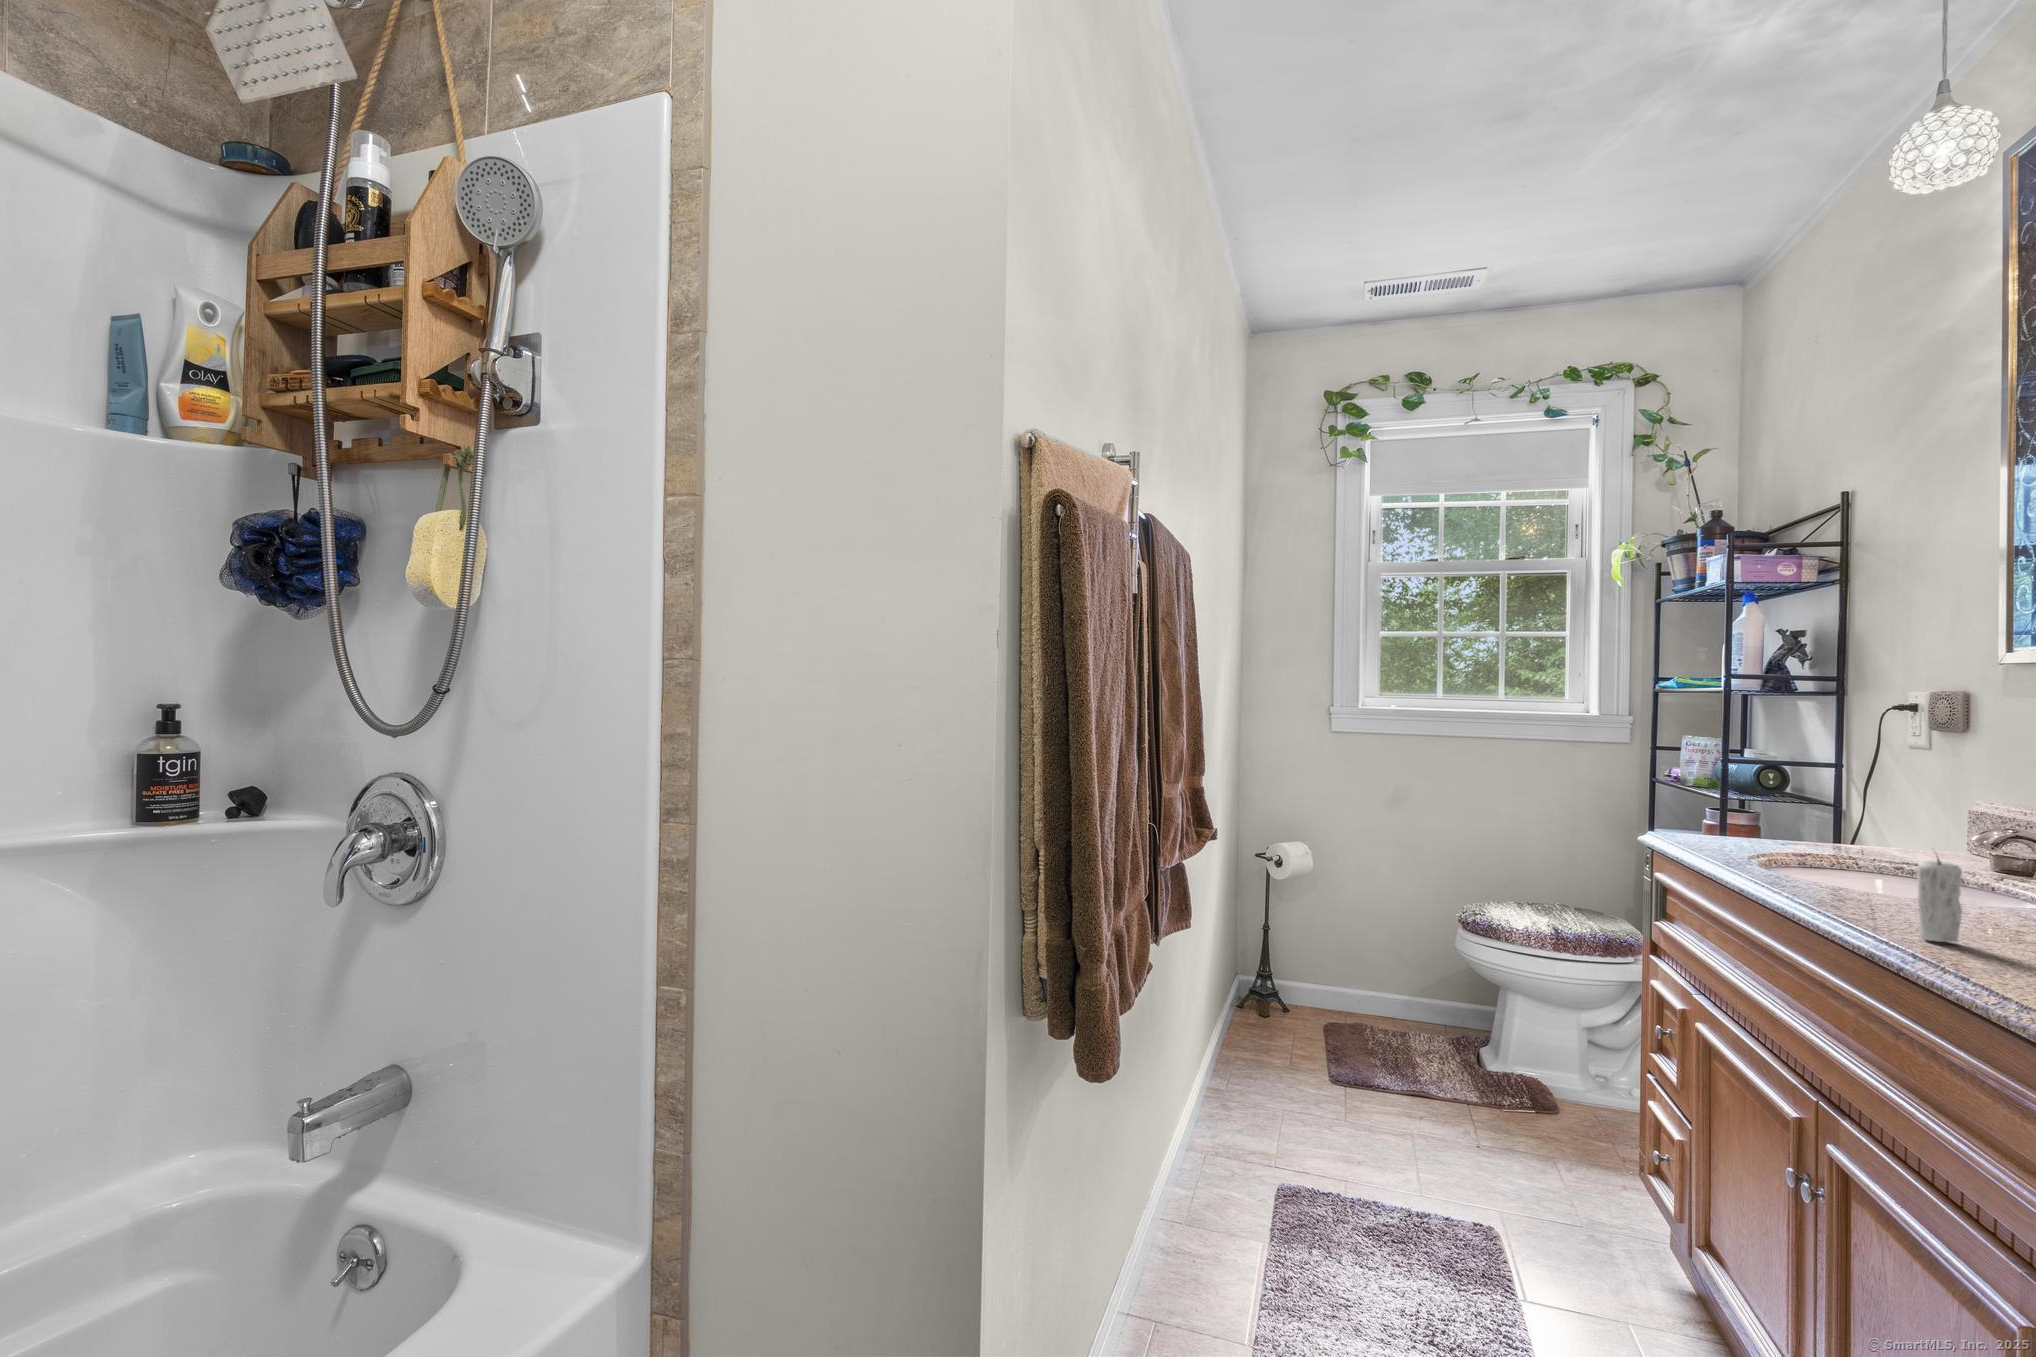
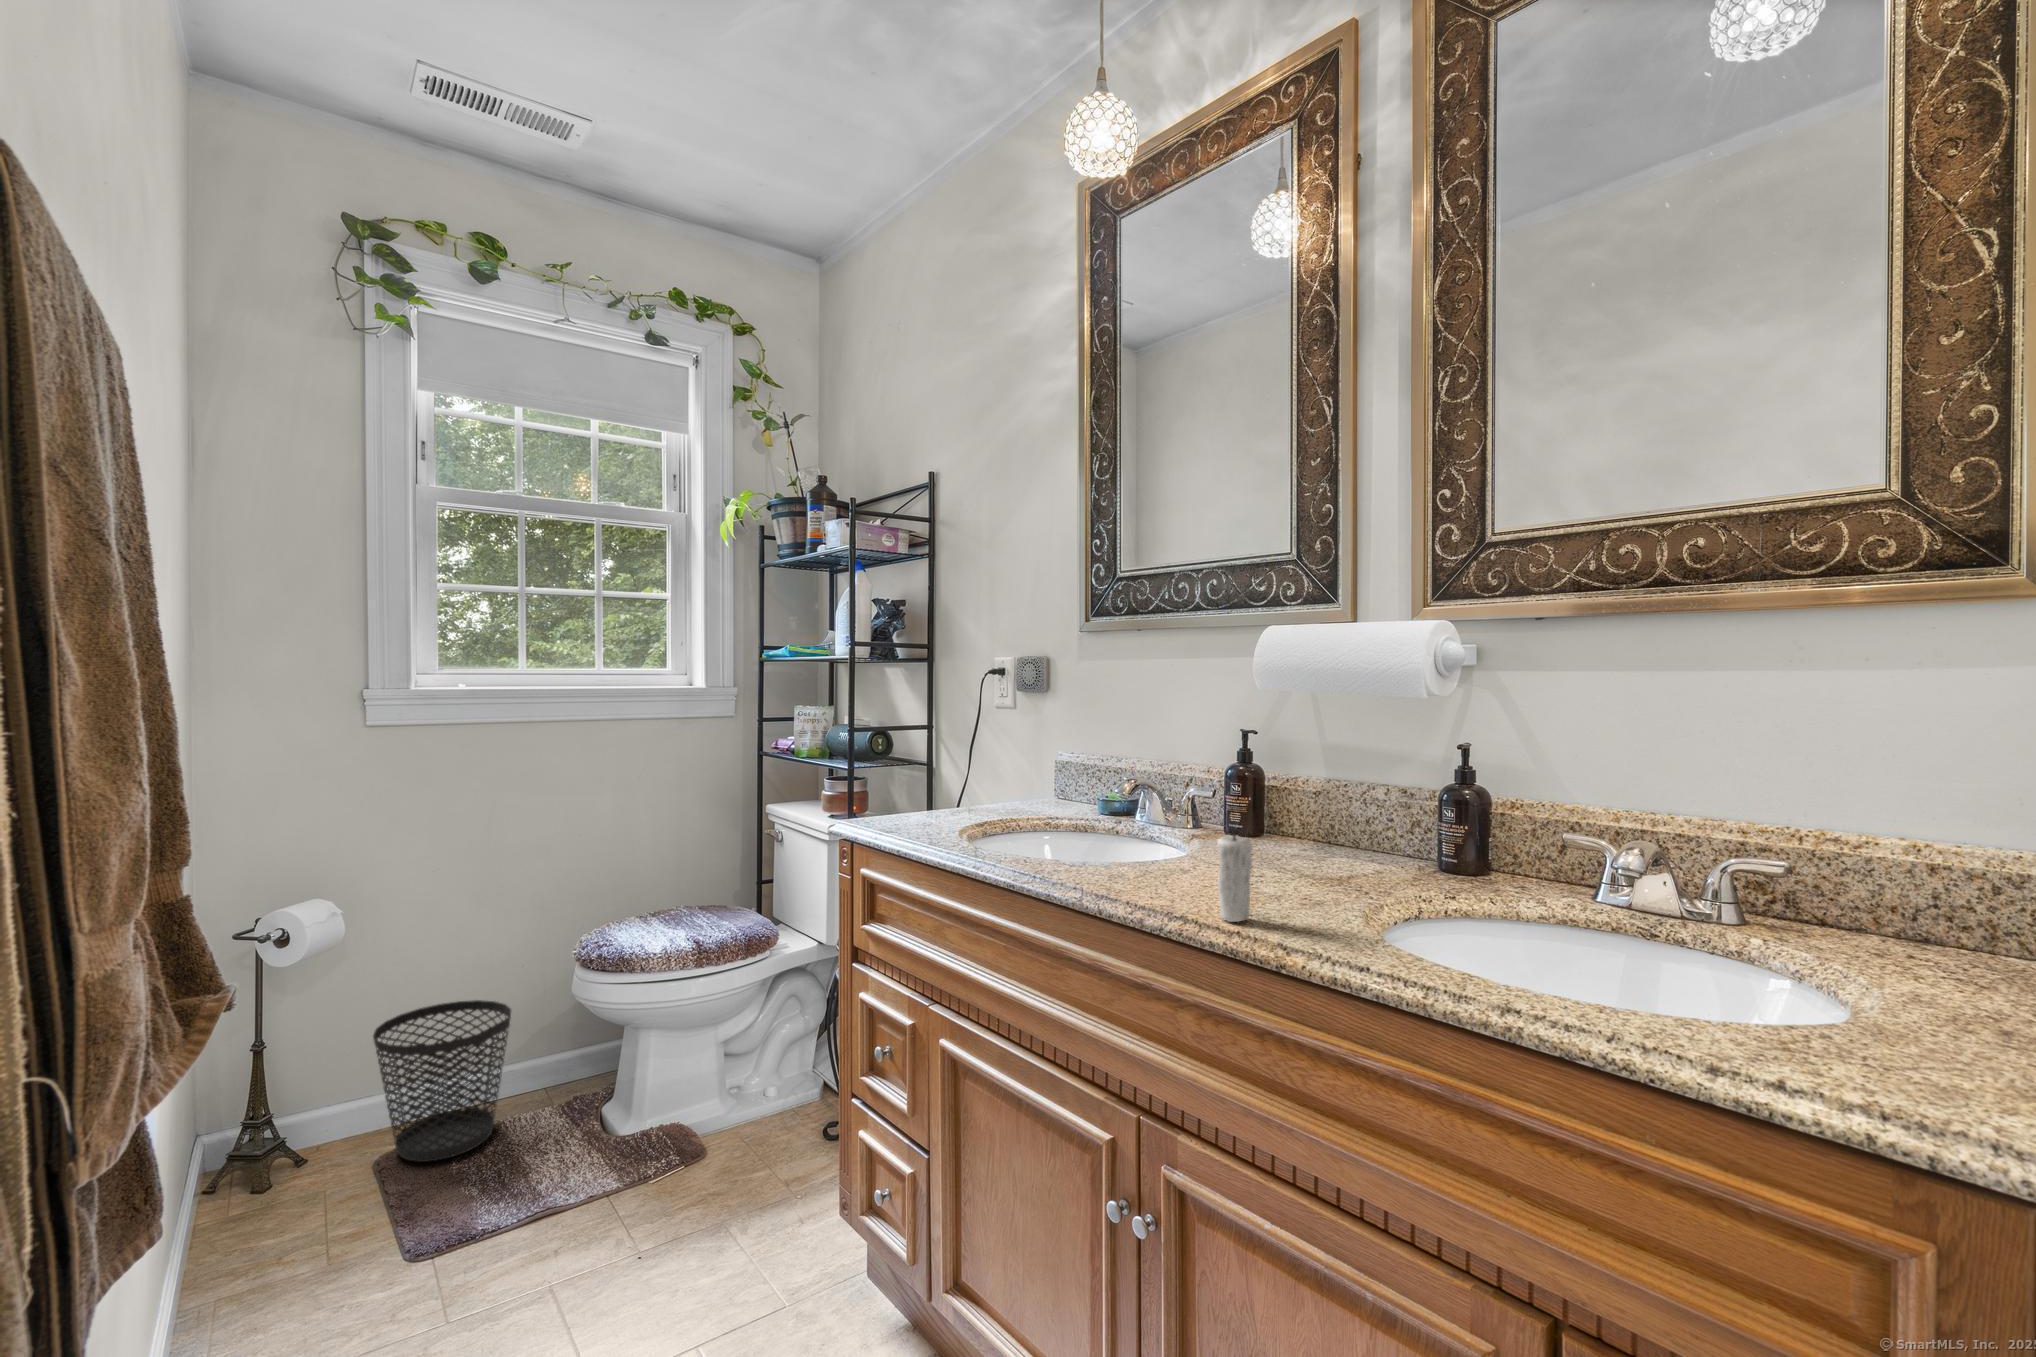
wastebasket: none [1325,932,1416,1041] -> present [373,1000,511,1162]

